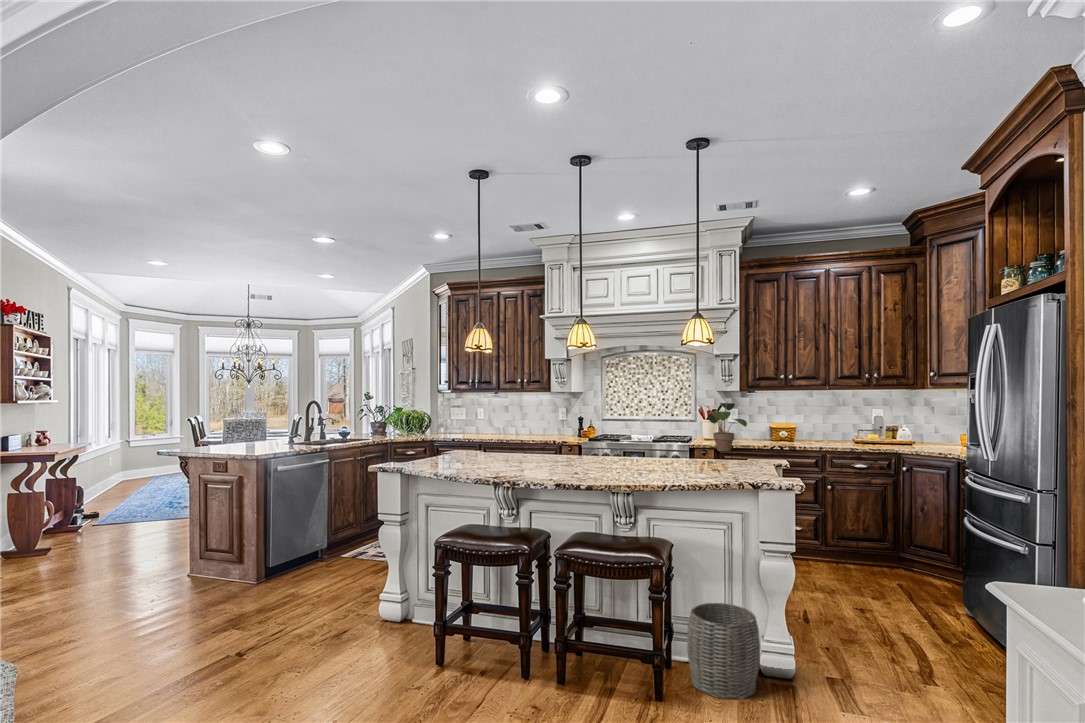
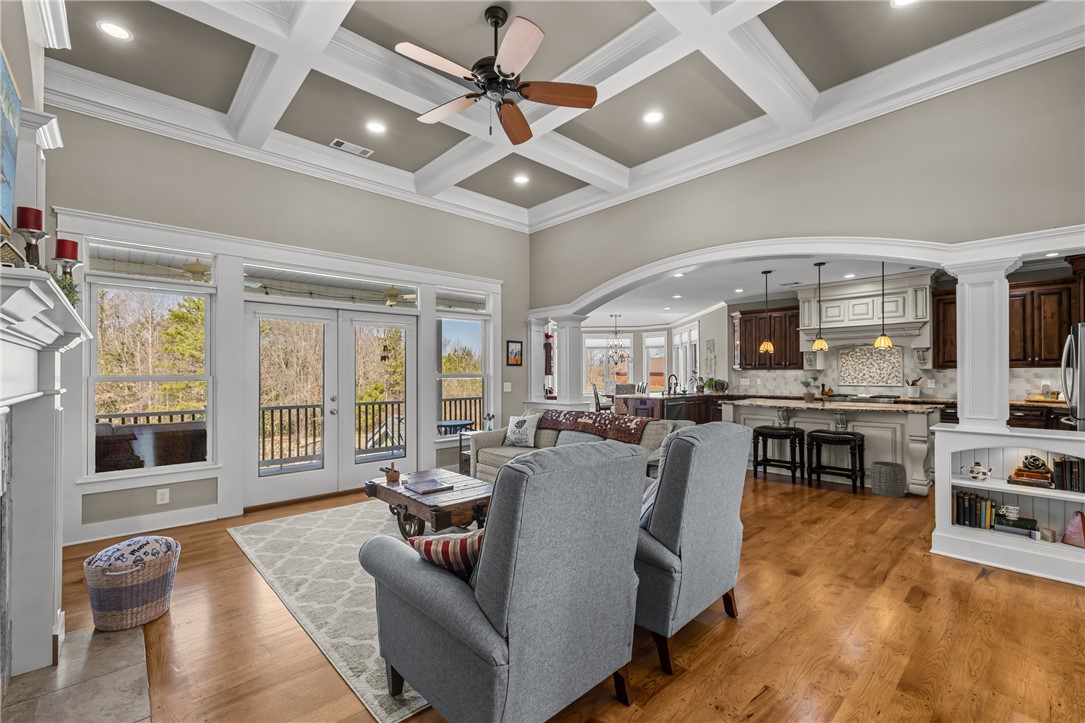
potted plant: present [699,403,747,451] -> present [796,377,820,403]

